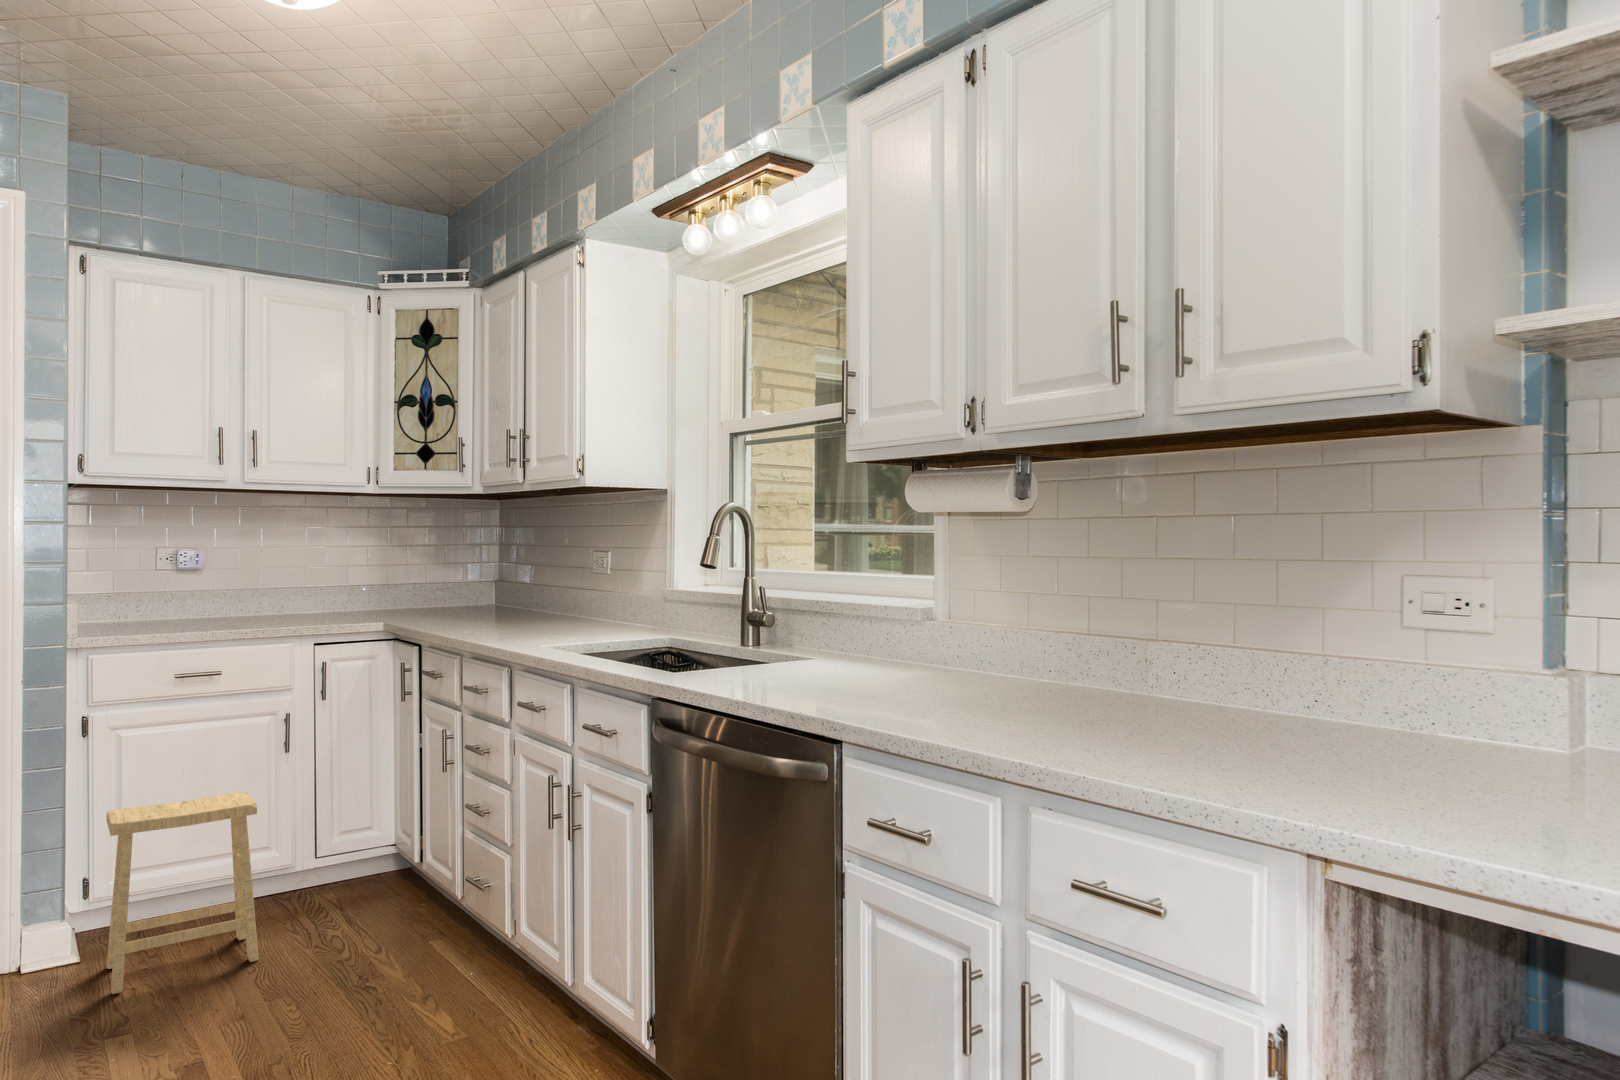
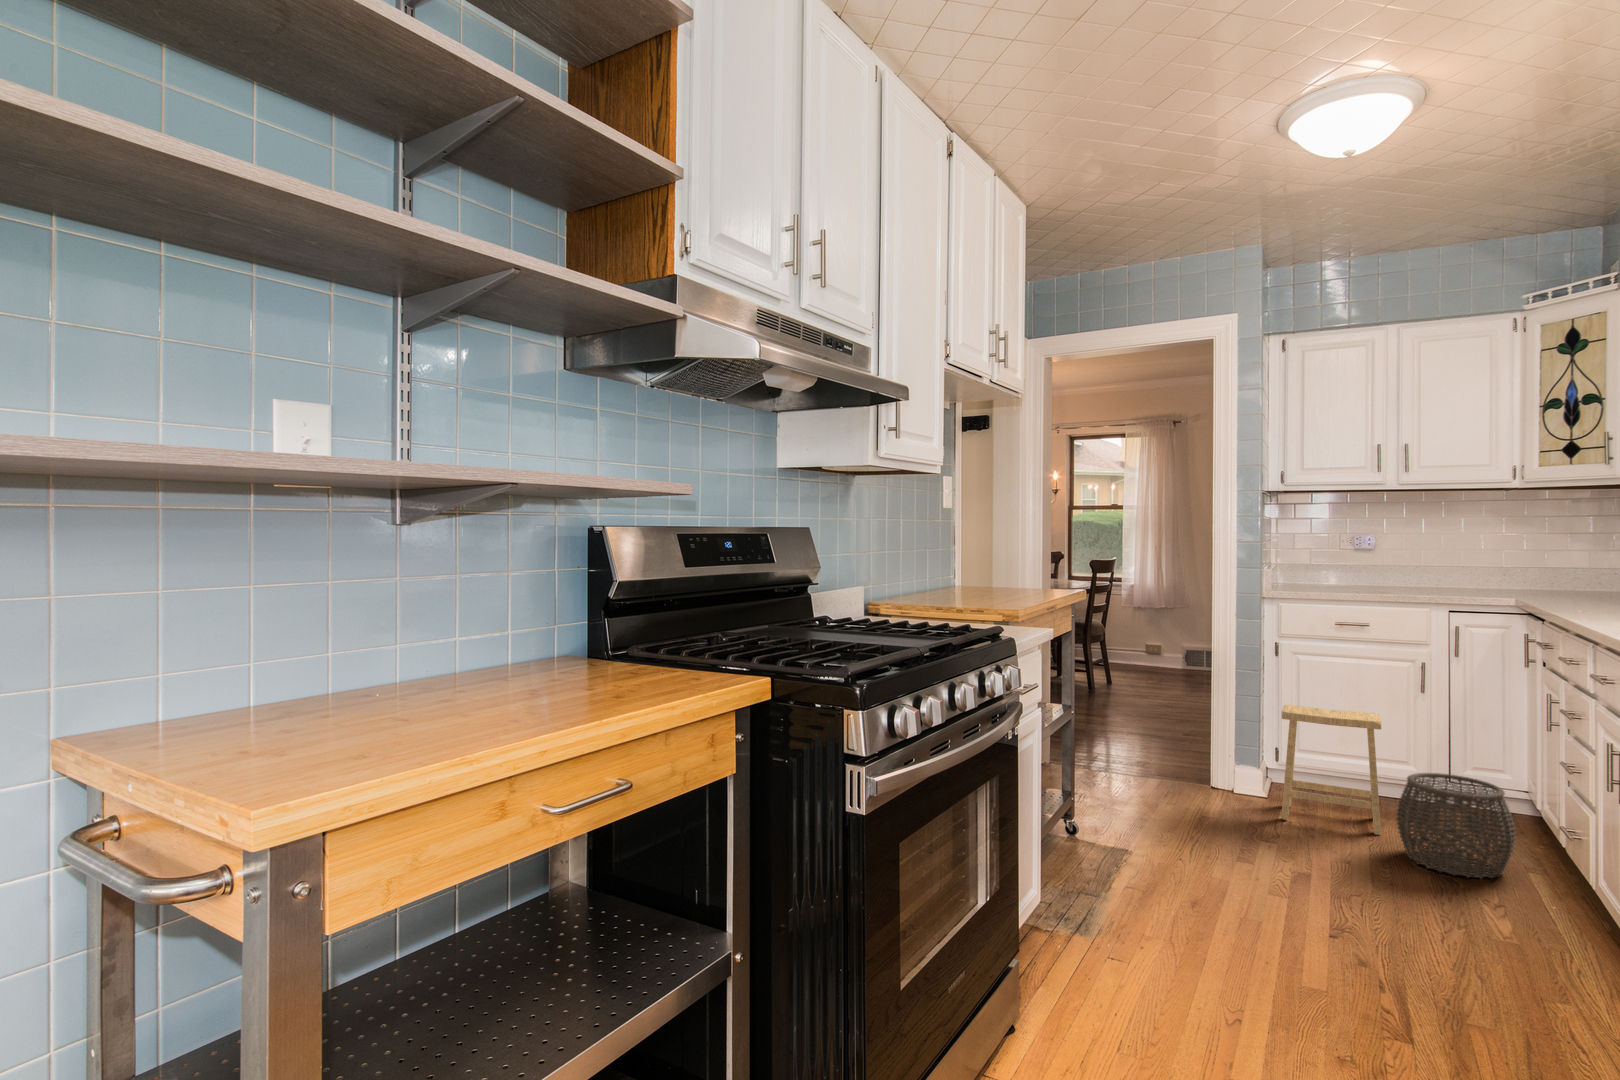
woven basket: none [289,847,421,985] -> present [1396,773,1516,879]

